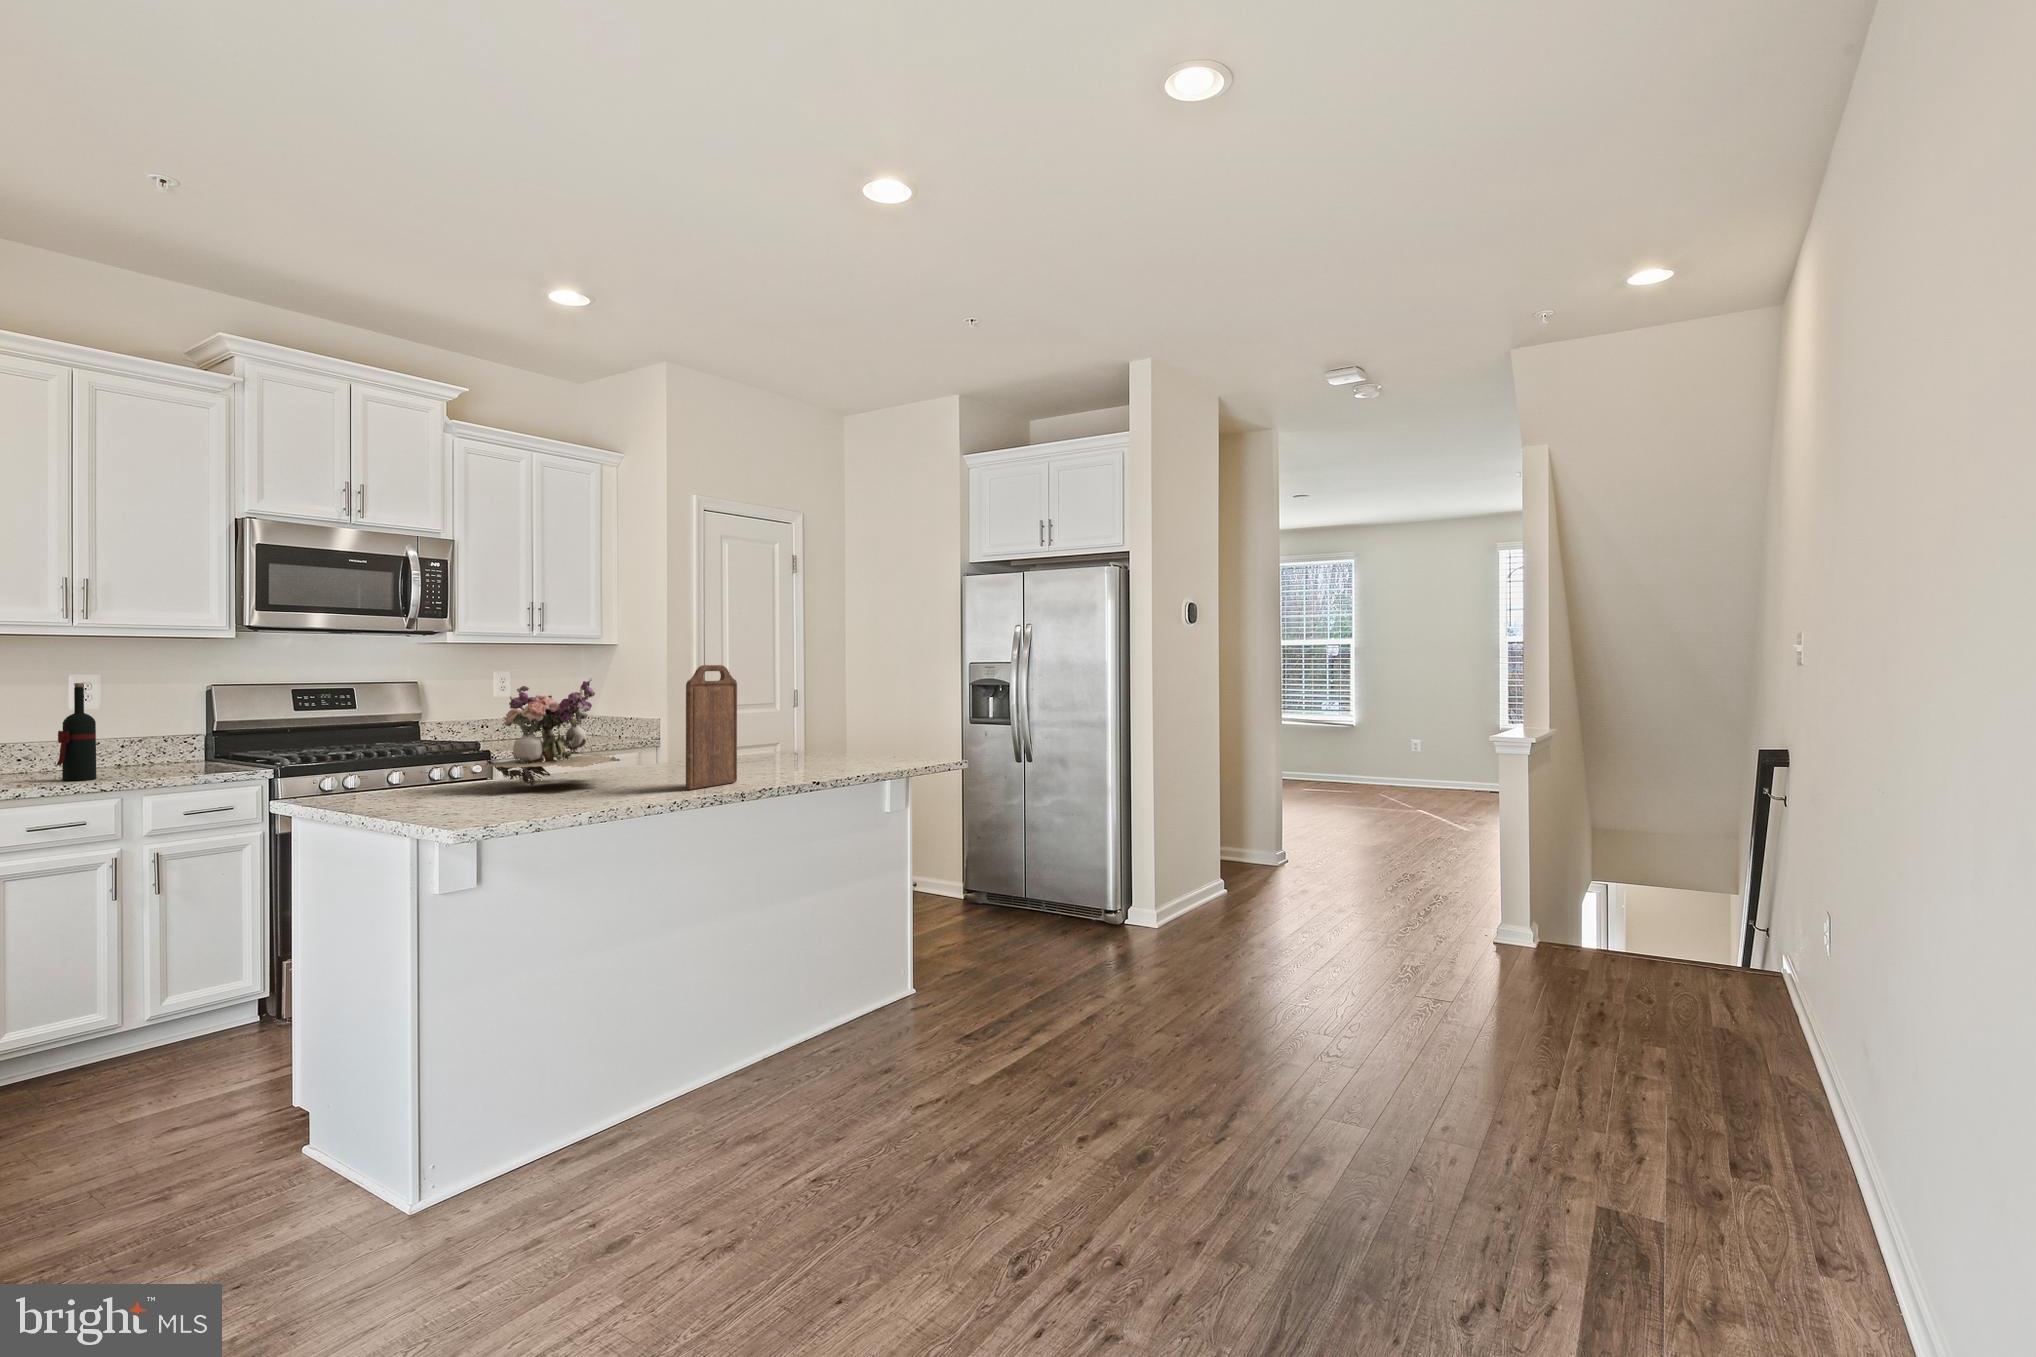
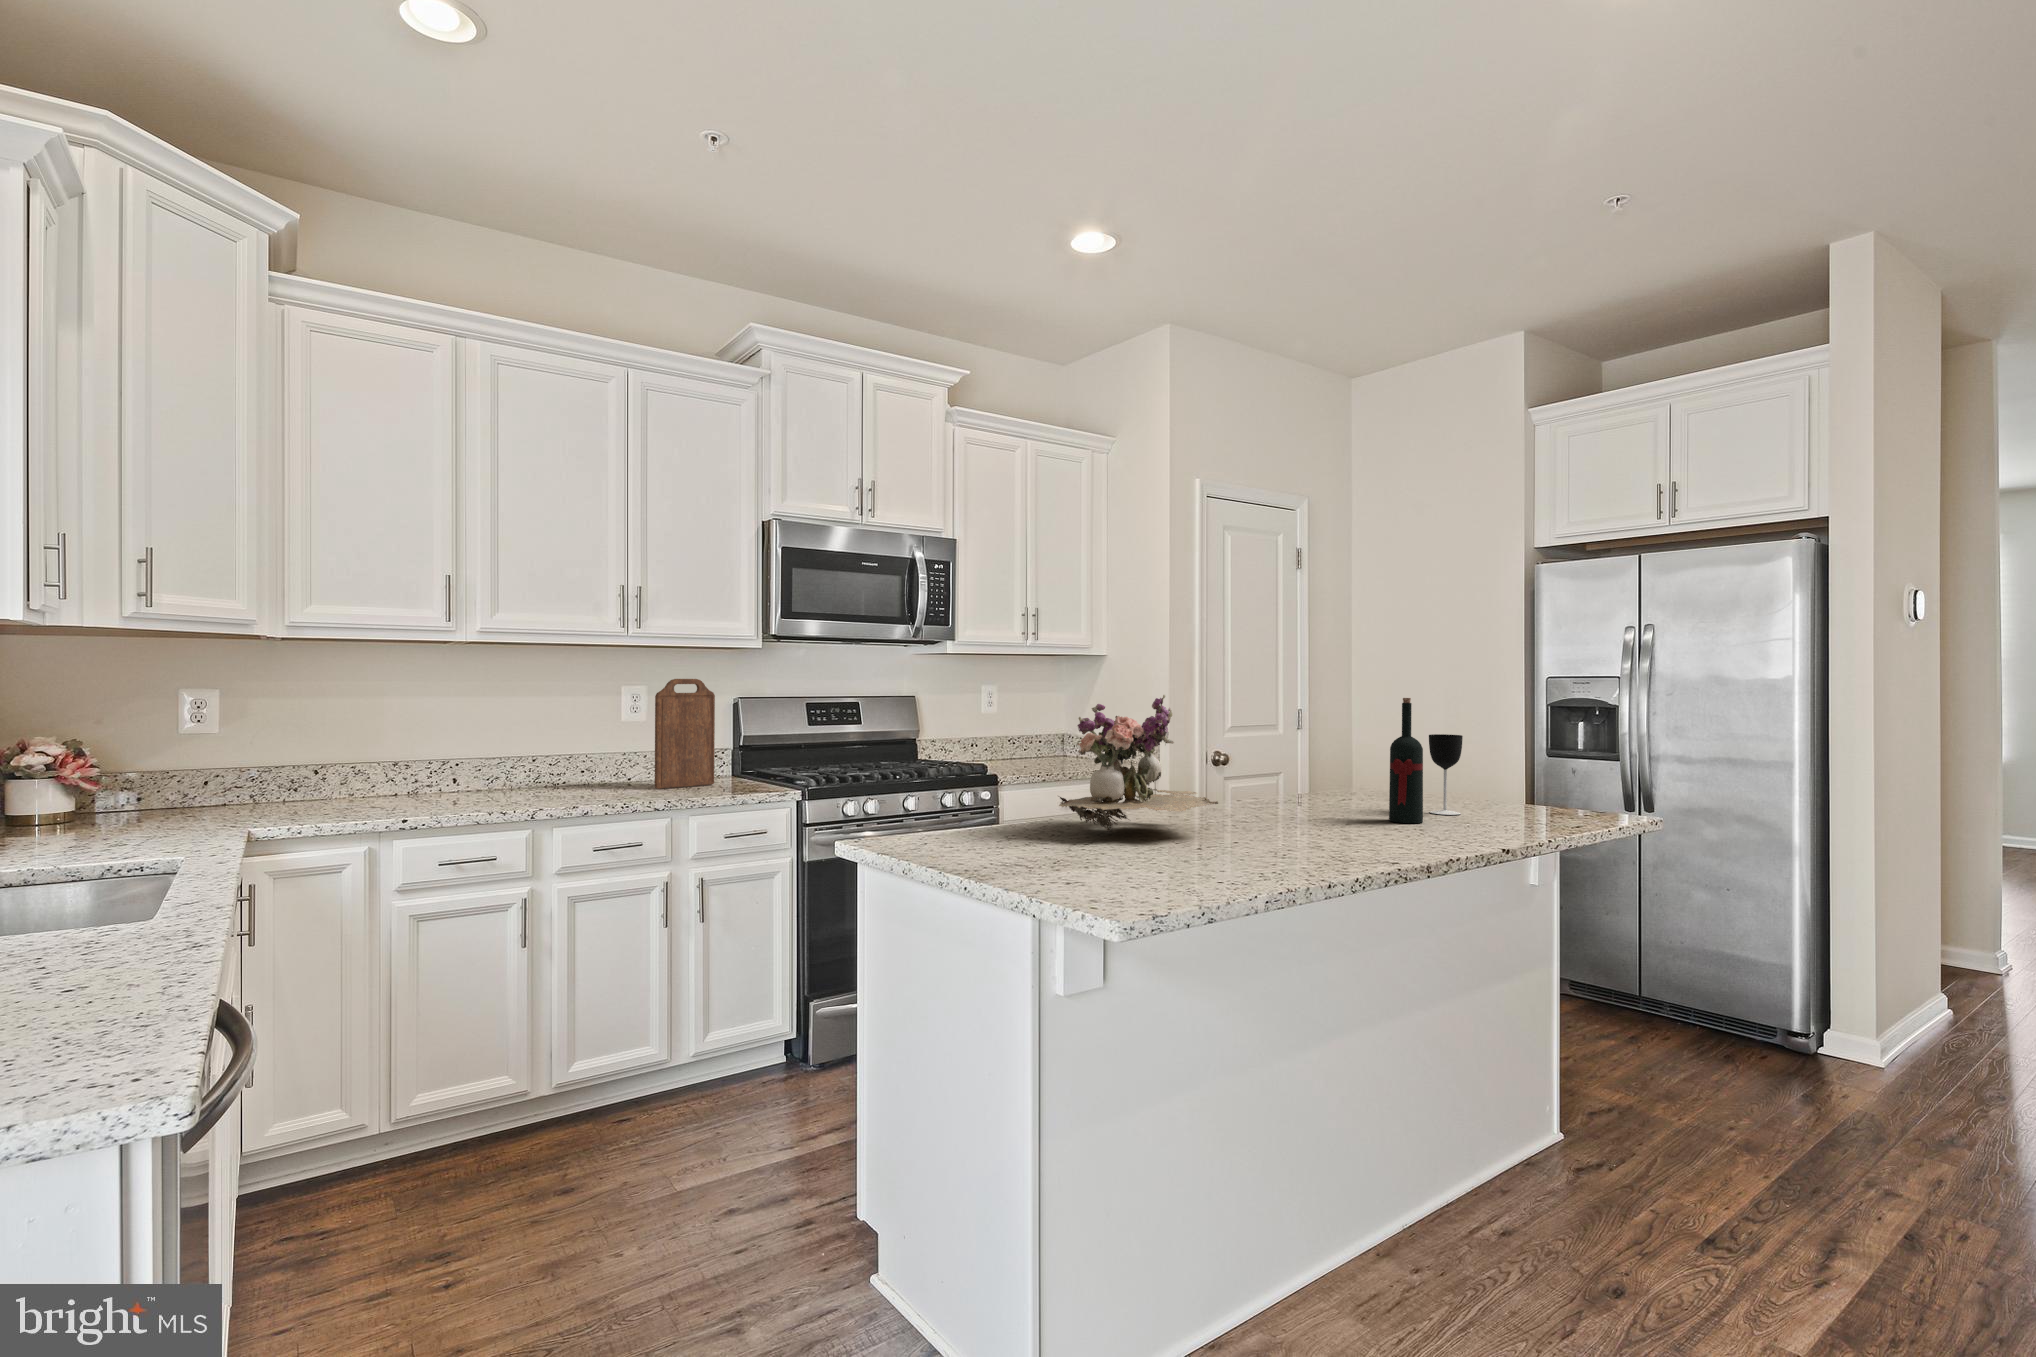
cutting board: present [686,665,737,789] -> present [655,679,715,789]
wine bottle: present [56,683,97,781] -> present [1389,698,1423,823]
wine glass: none [815,706,839,765] -> present [1429,734,1463,815]

